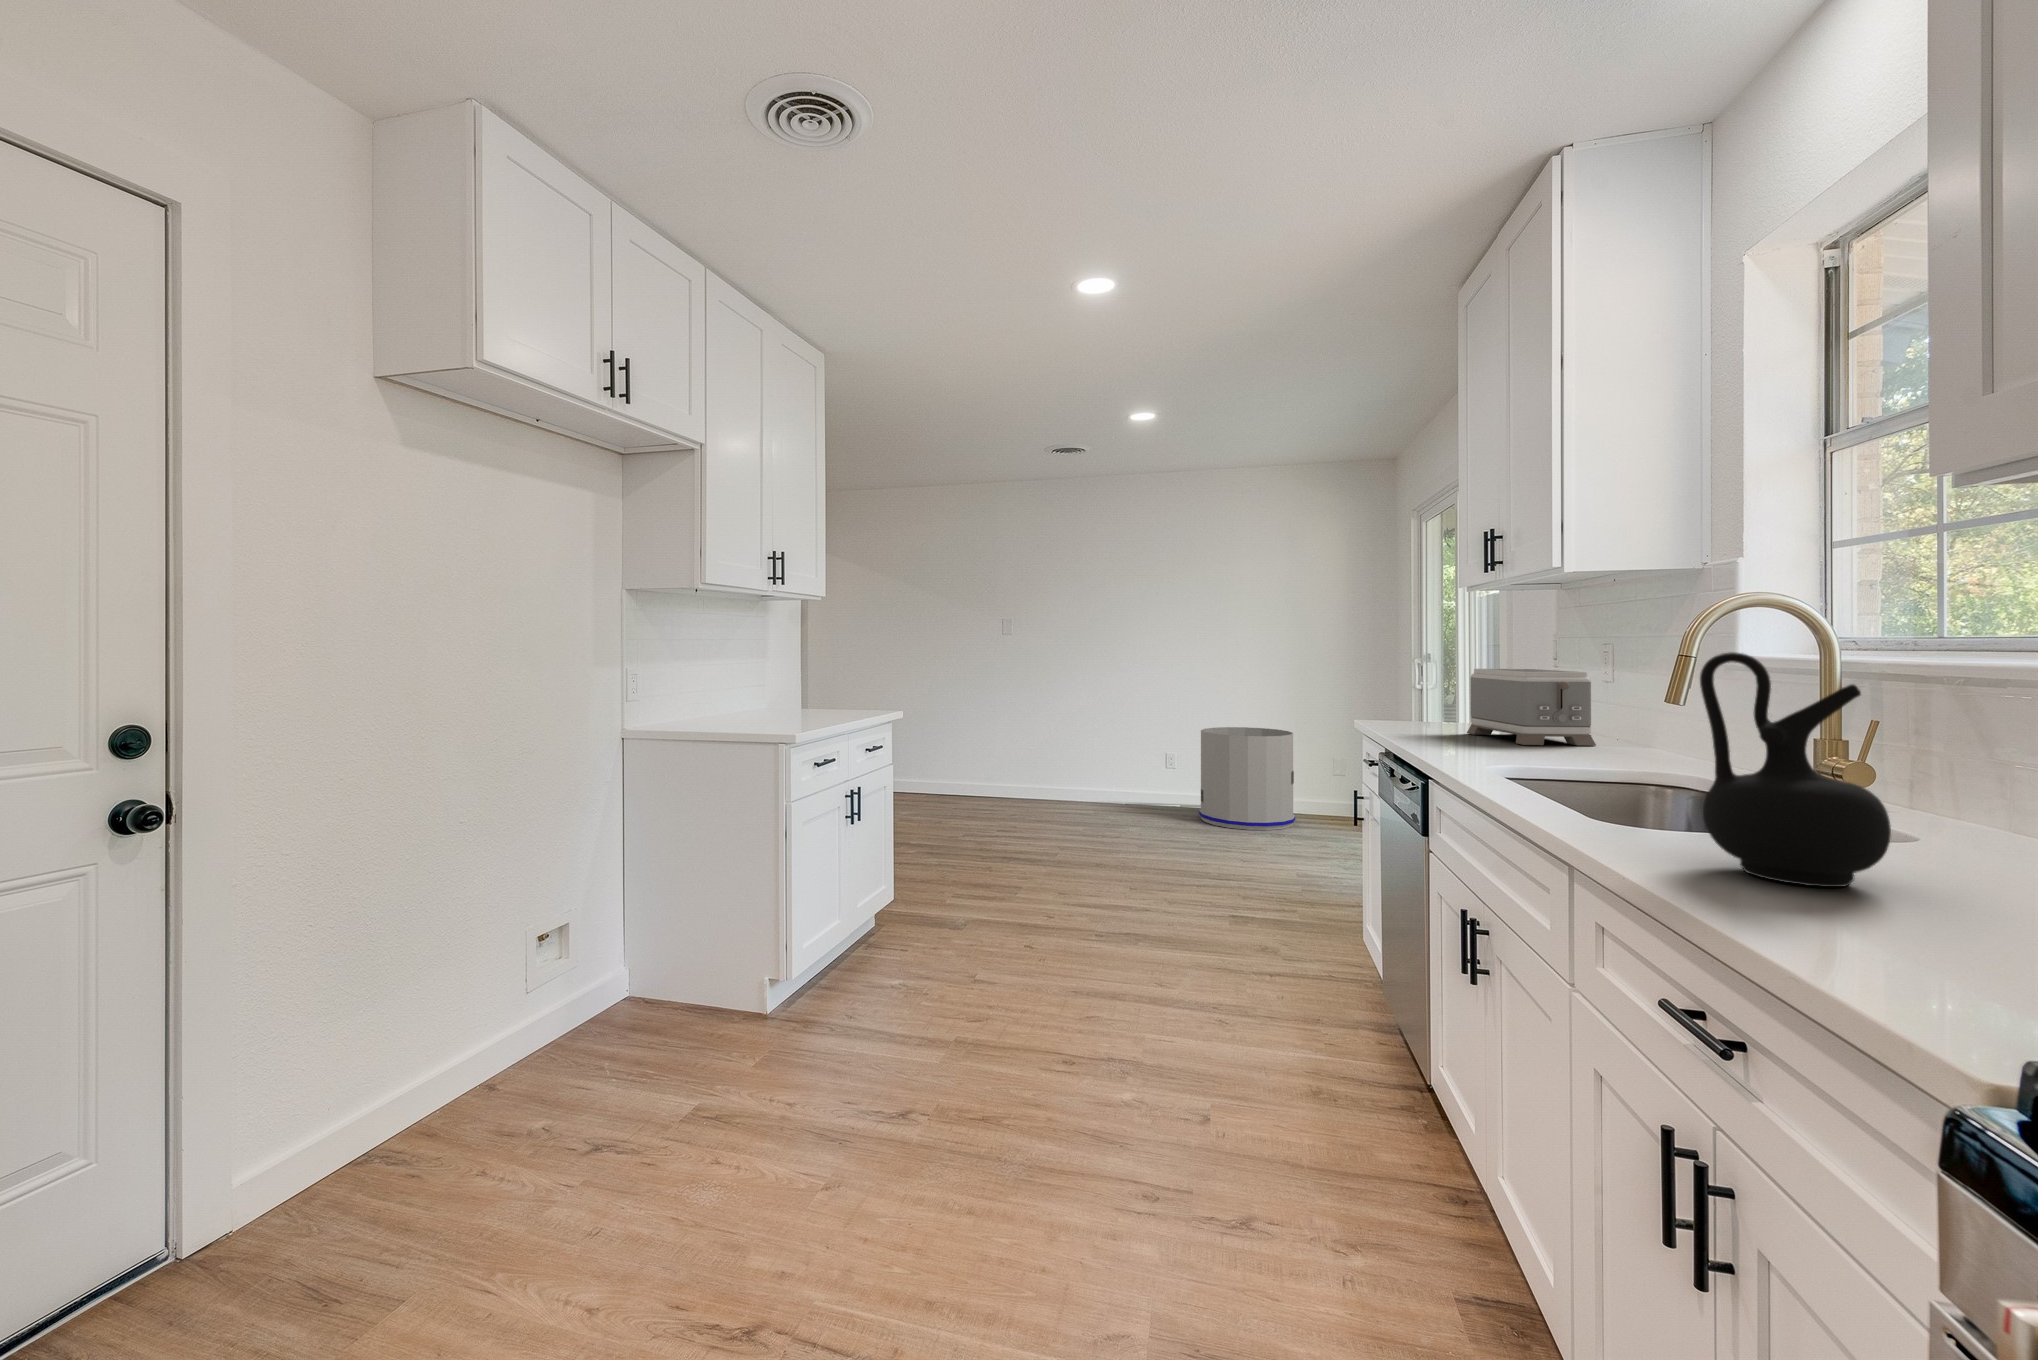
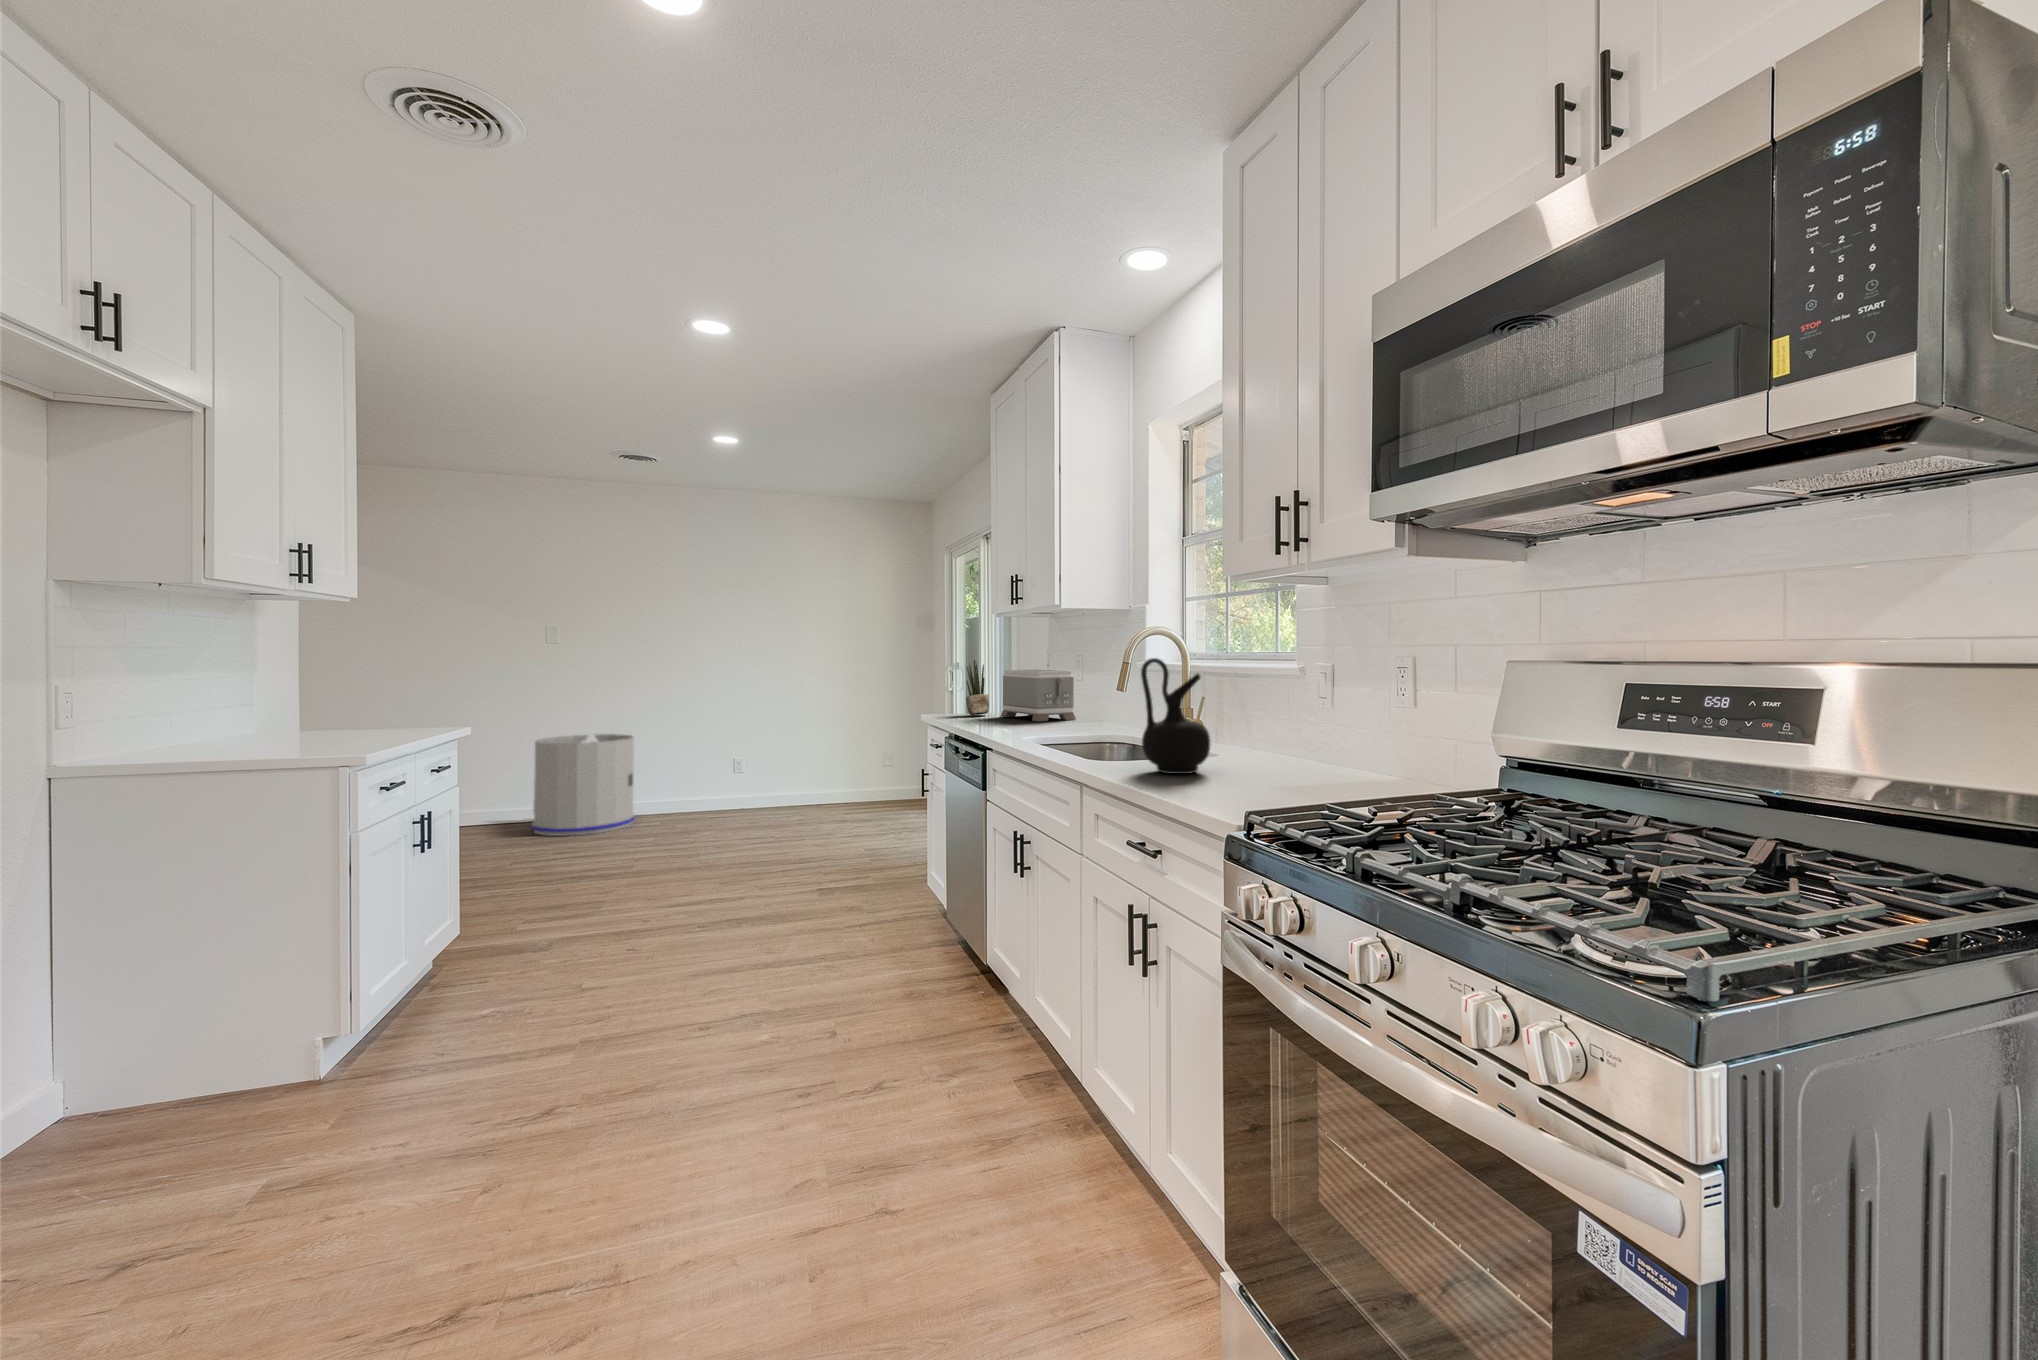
potted plant: none [1415,653,1450,729] -> present [966,660,989,715]
trash can: present [1199,727,1295,830] -> present [532,734,635,836]

